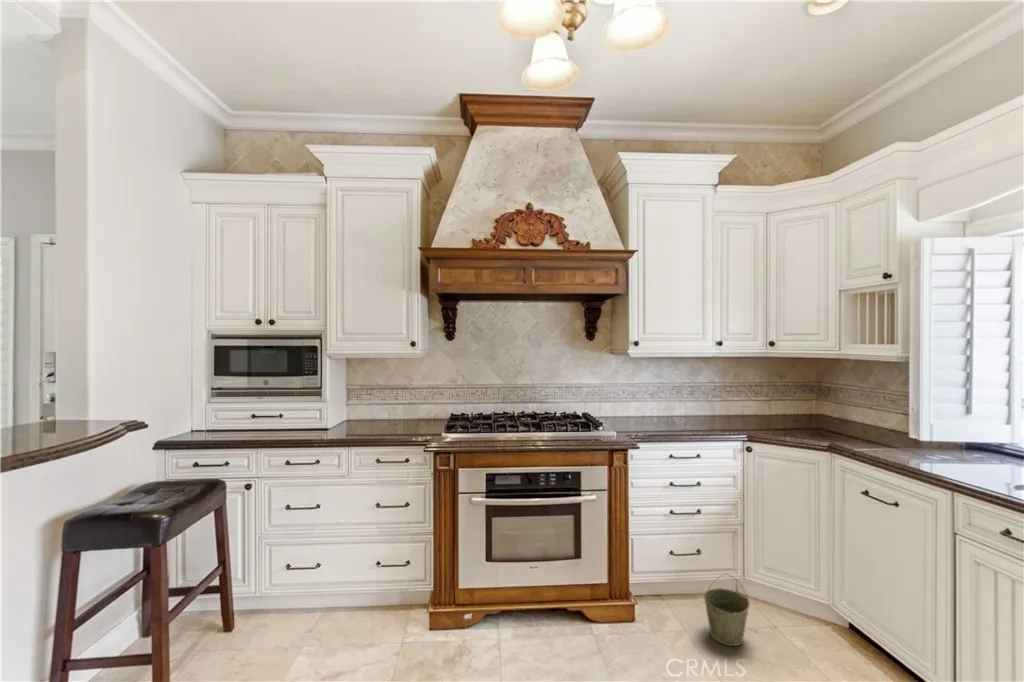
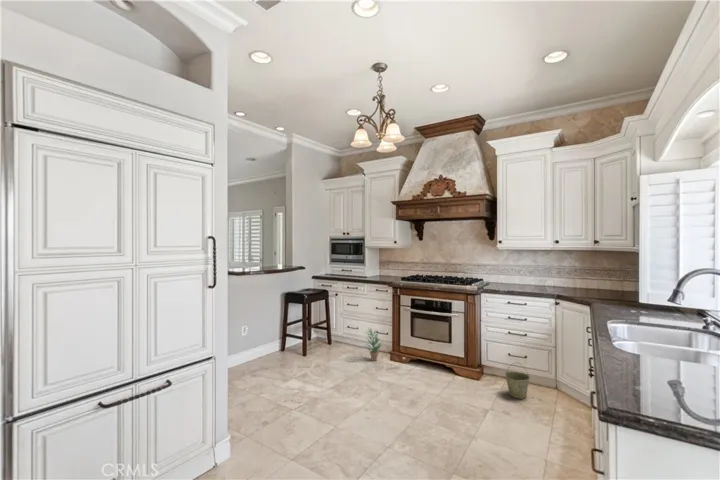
potted plant: none [370,562,416,648] -> present [367,330,381,361]

